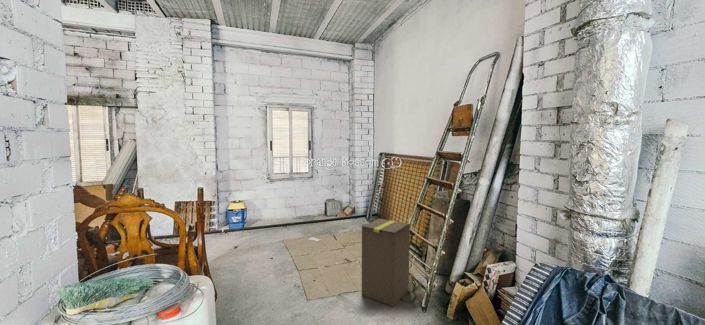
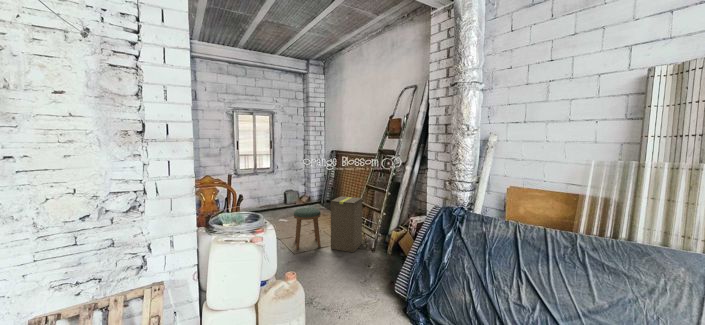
stool: none [314,231,351,289] -> present [294,208,321,249]

